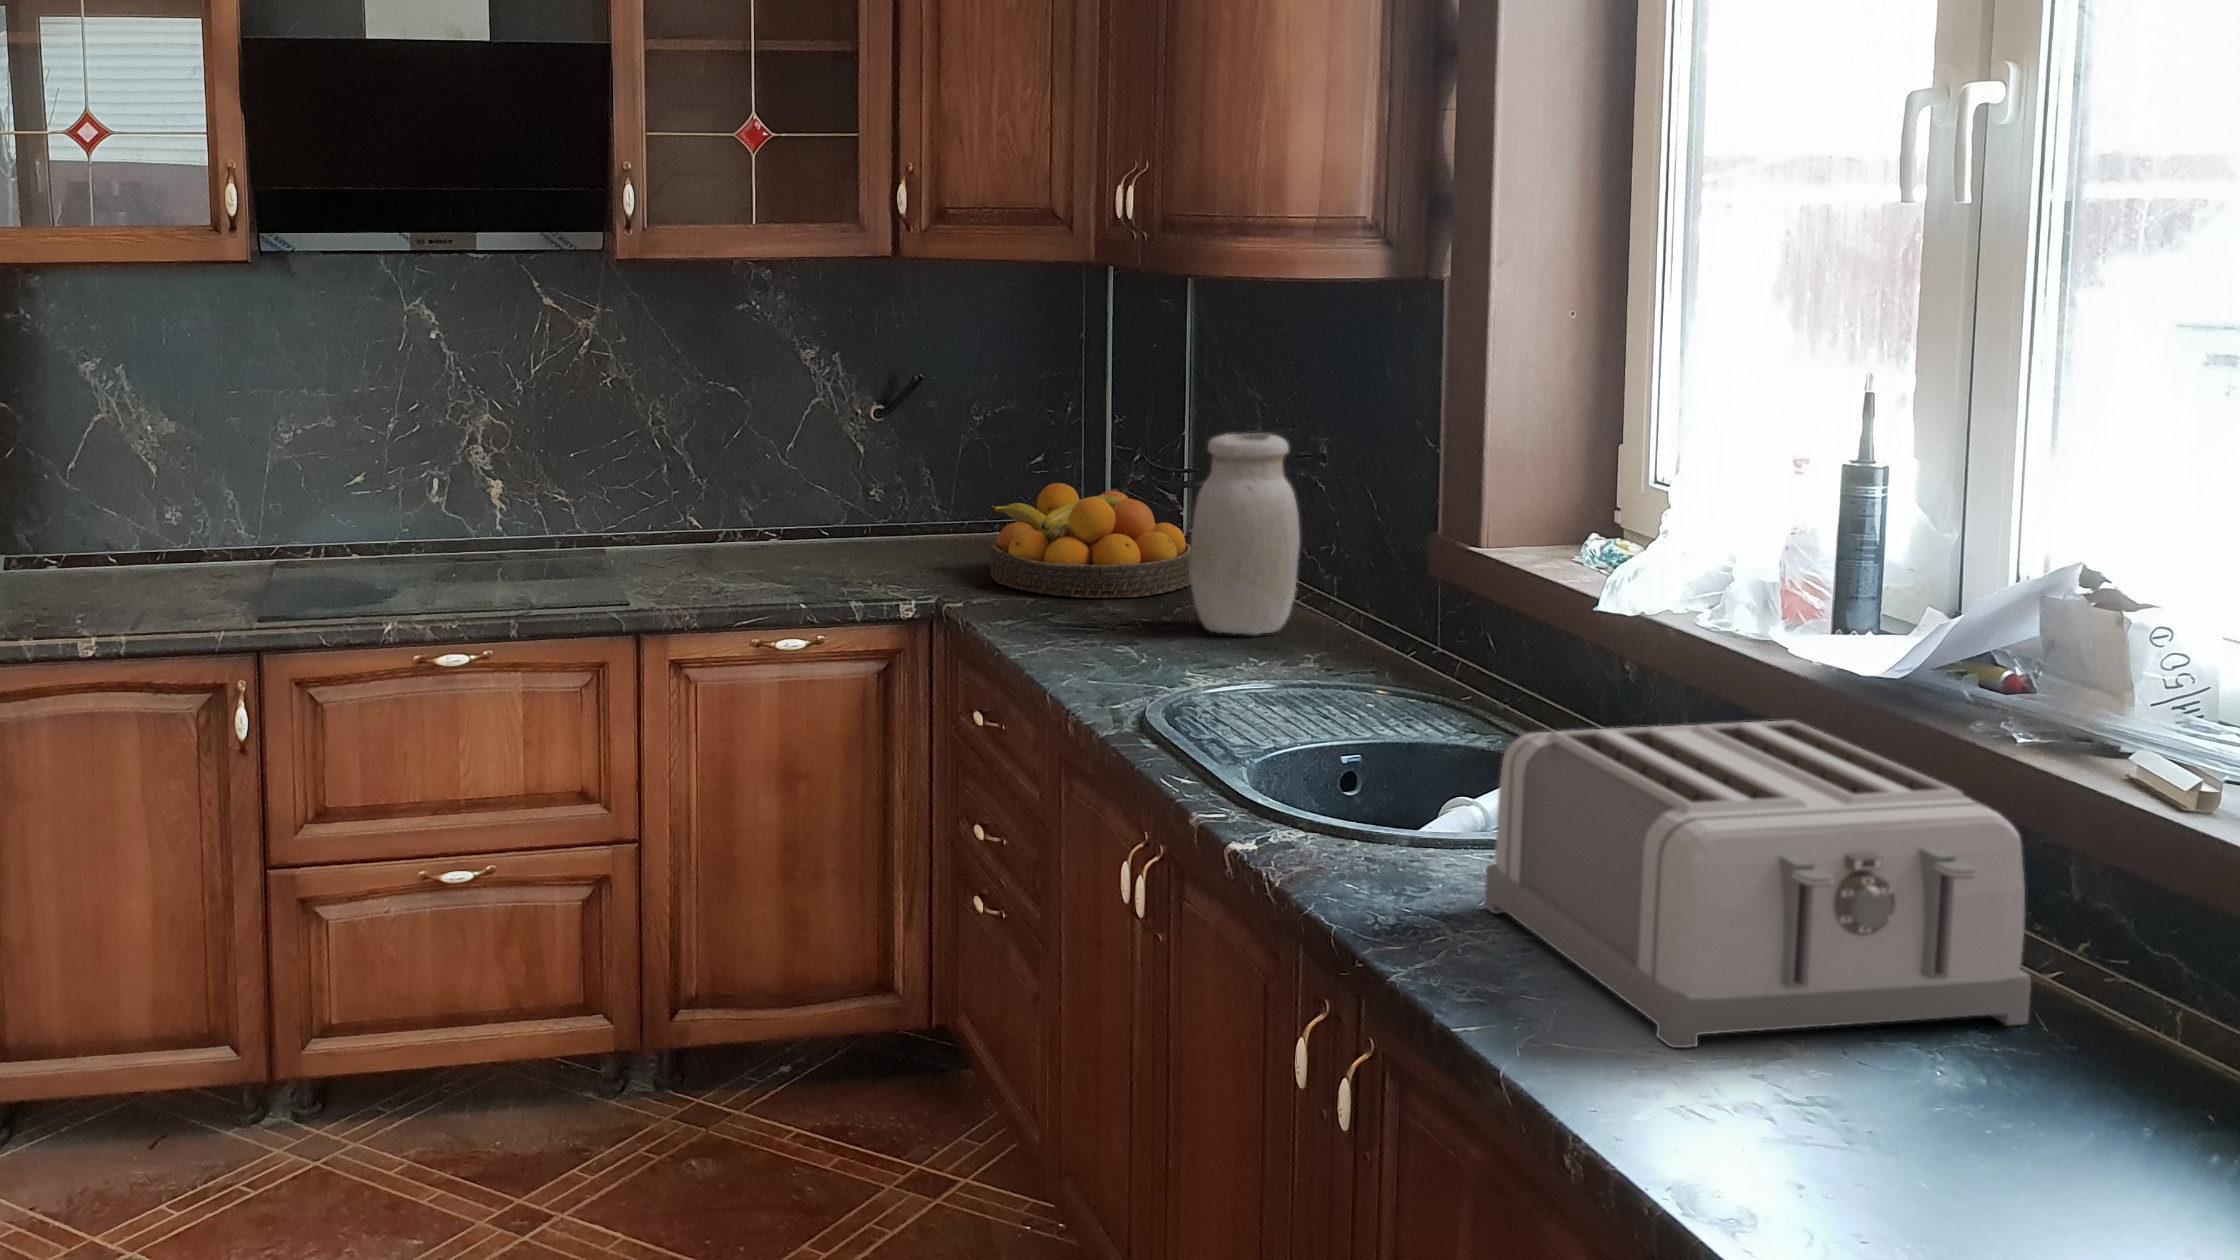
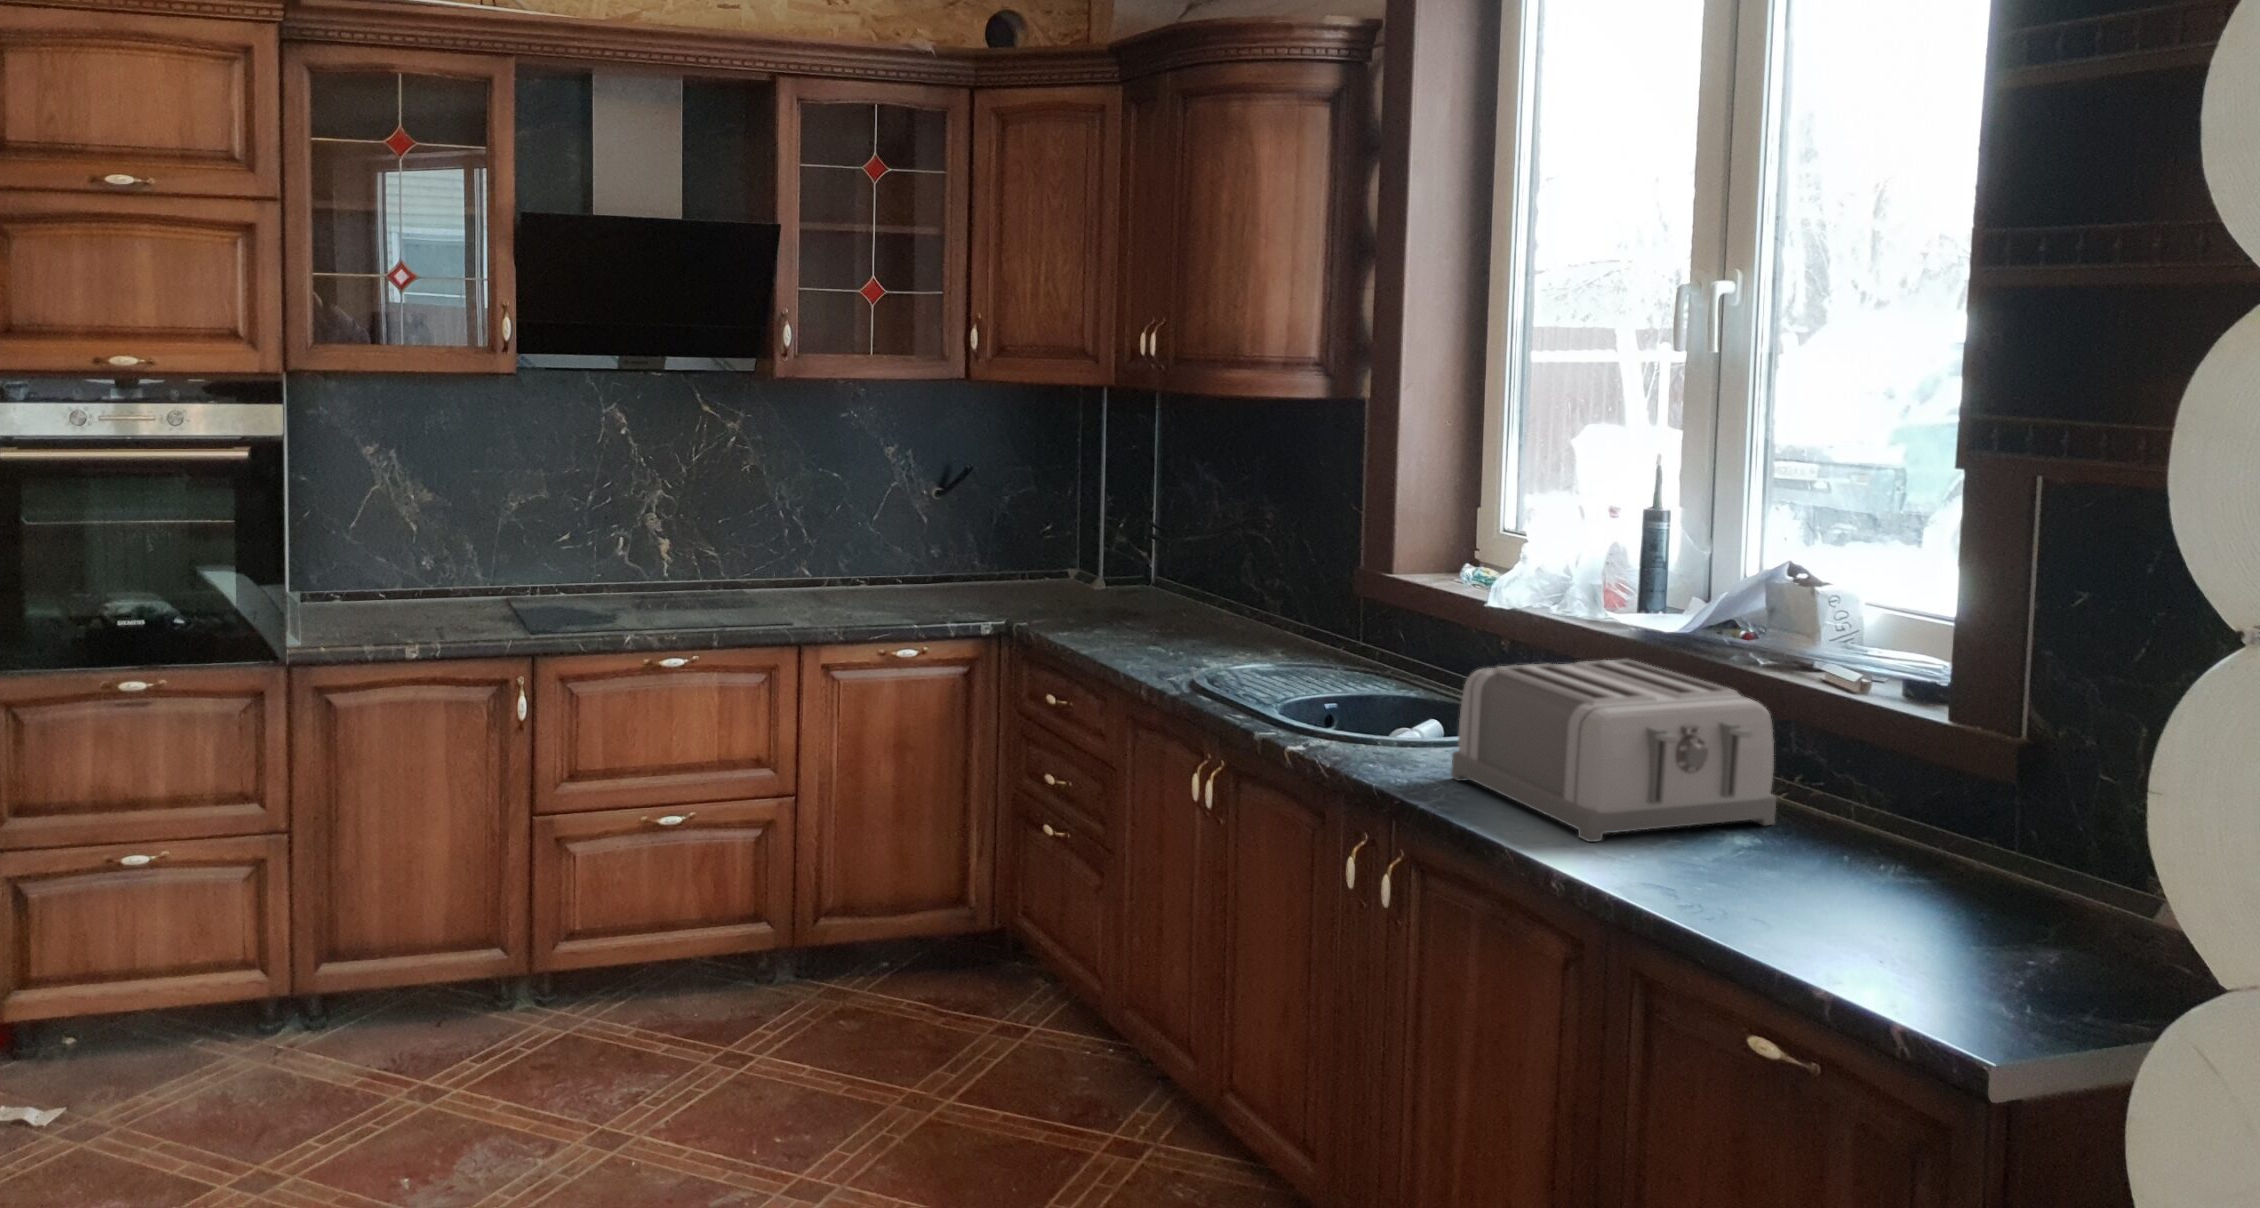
jar: present [1190,433,1300,635] -> none [1190,501,1262,635]
fruit bowl: present [990,483,1191,598] -> none [1036,538,1176,615]

